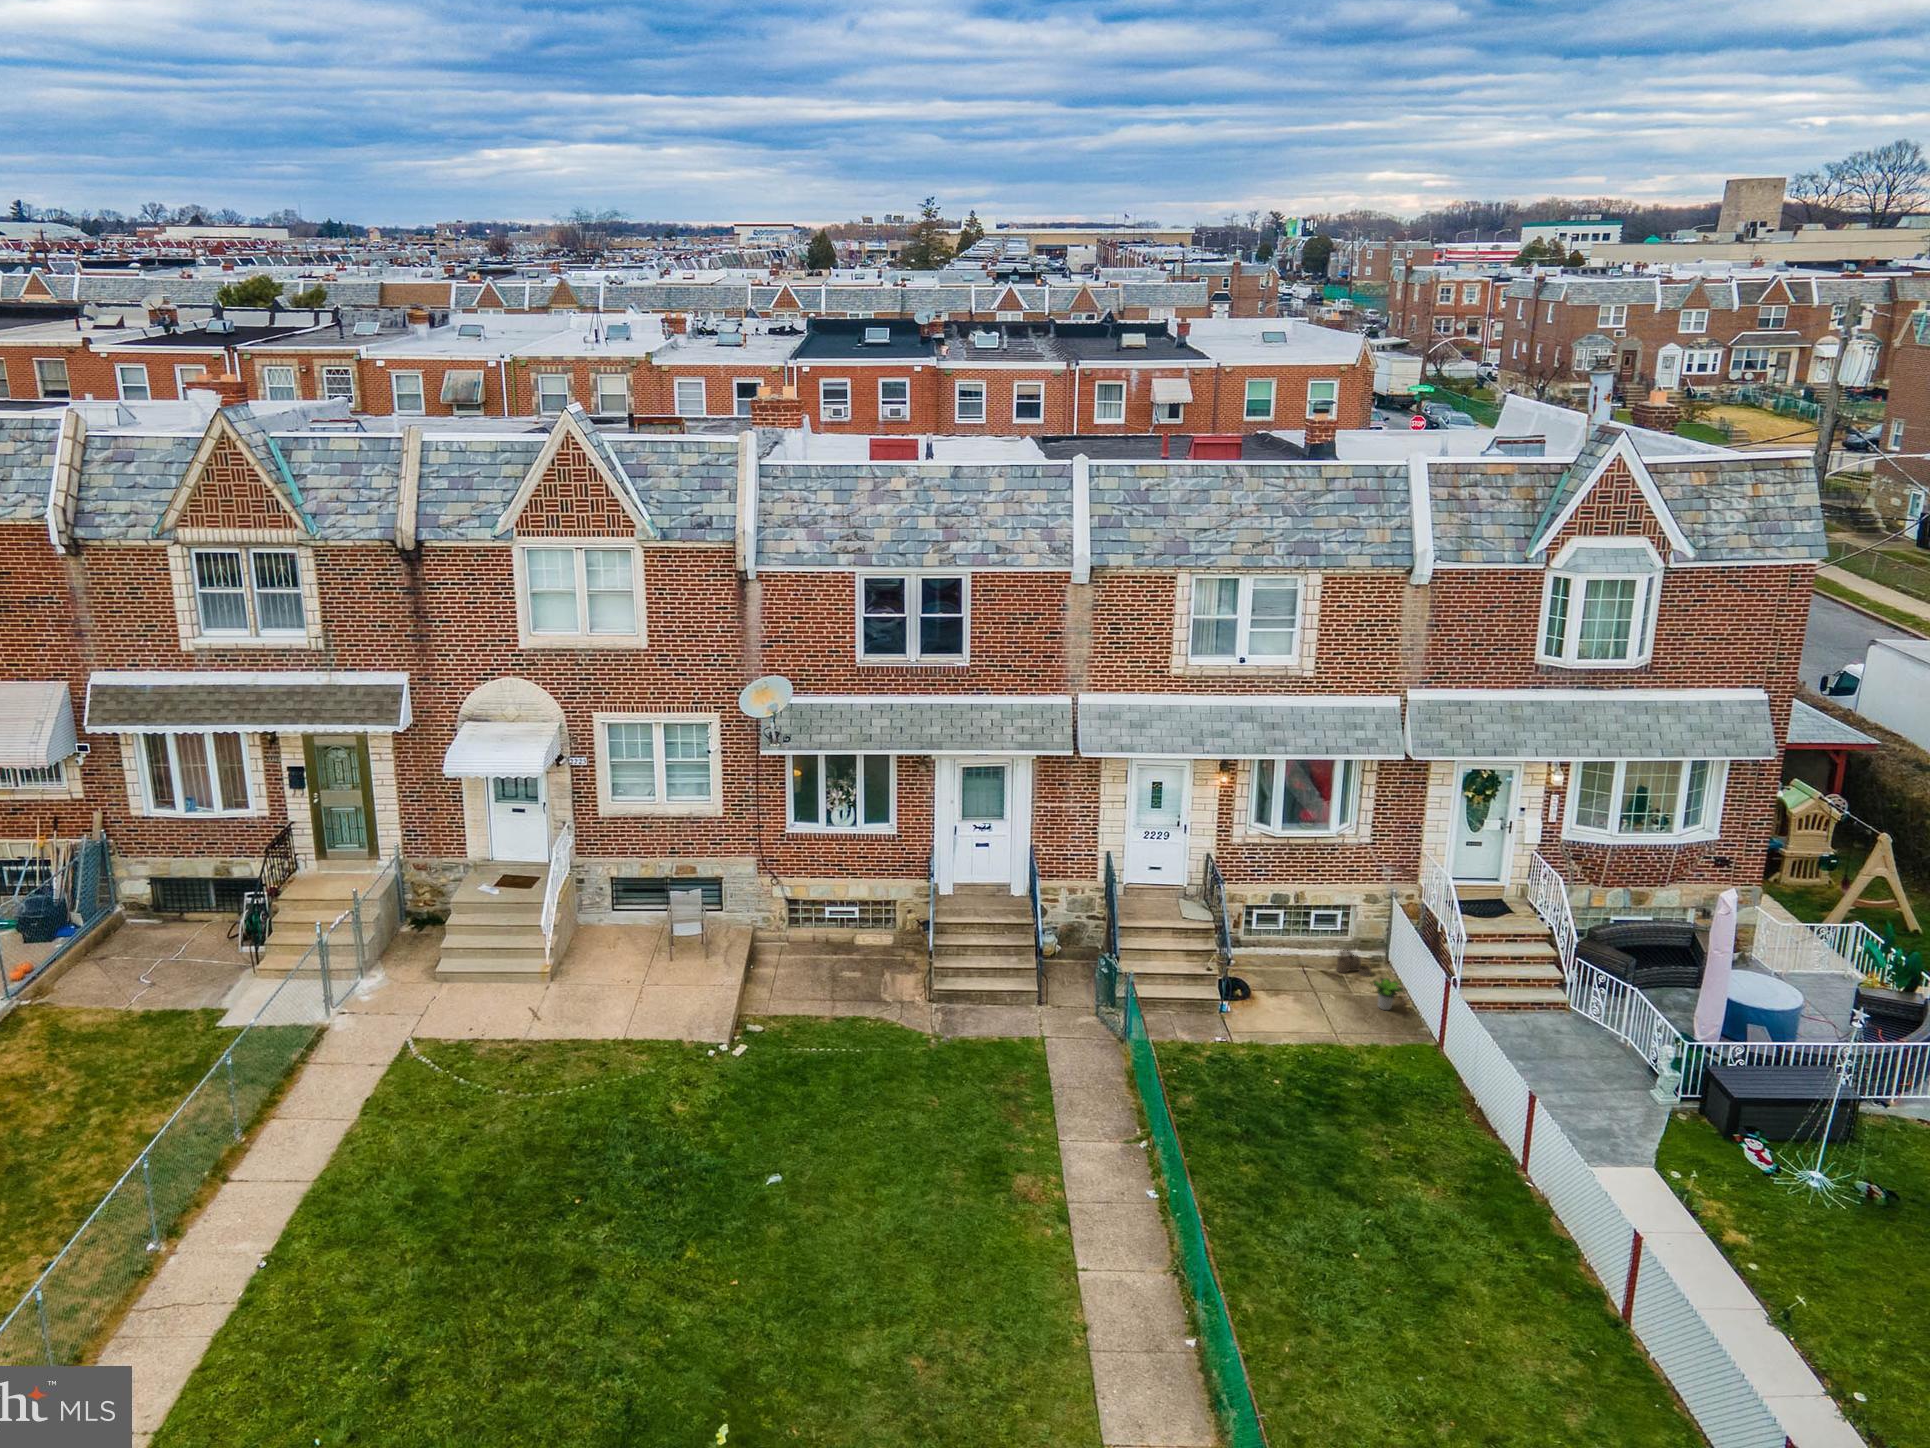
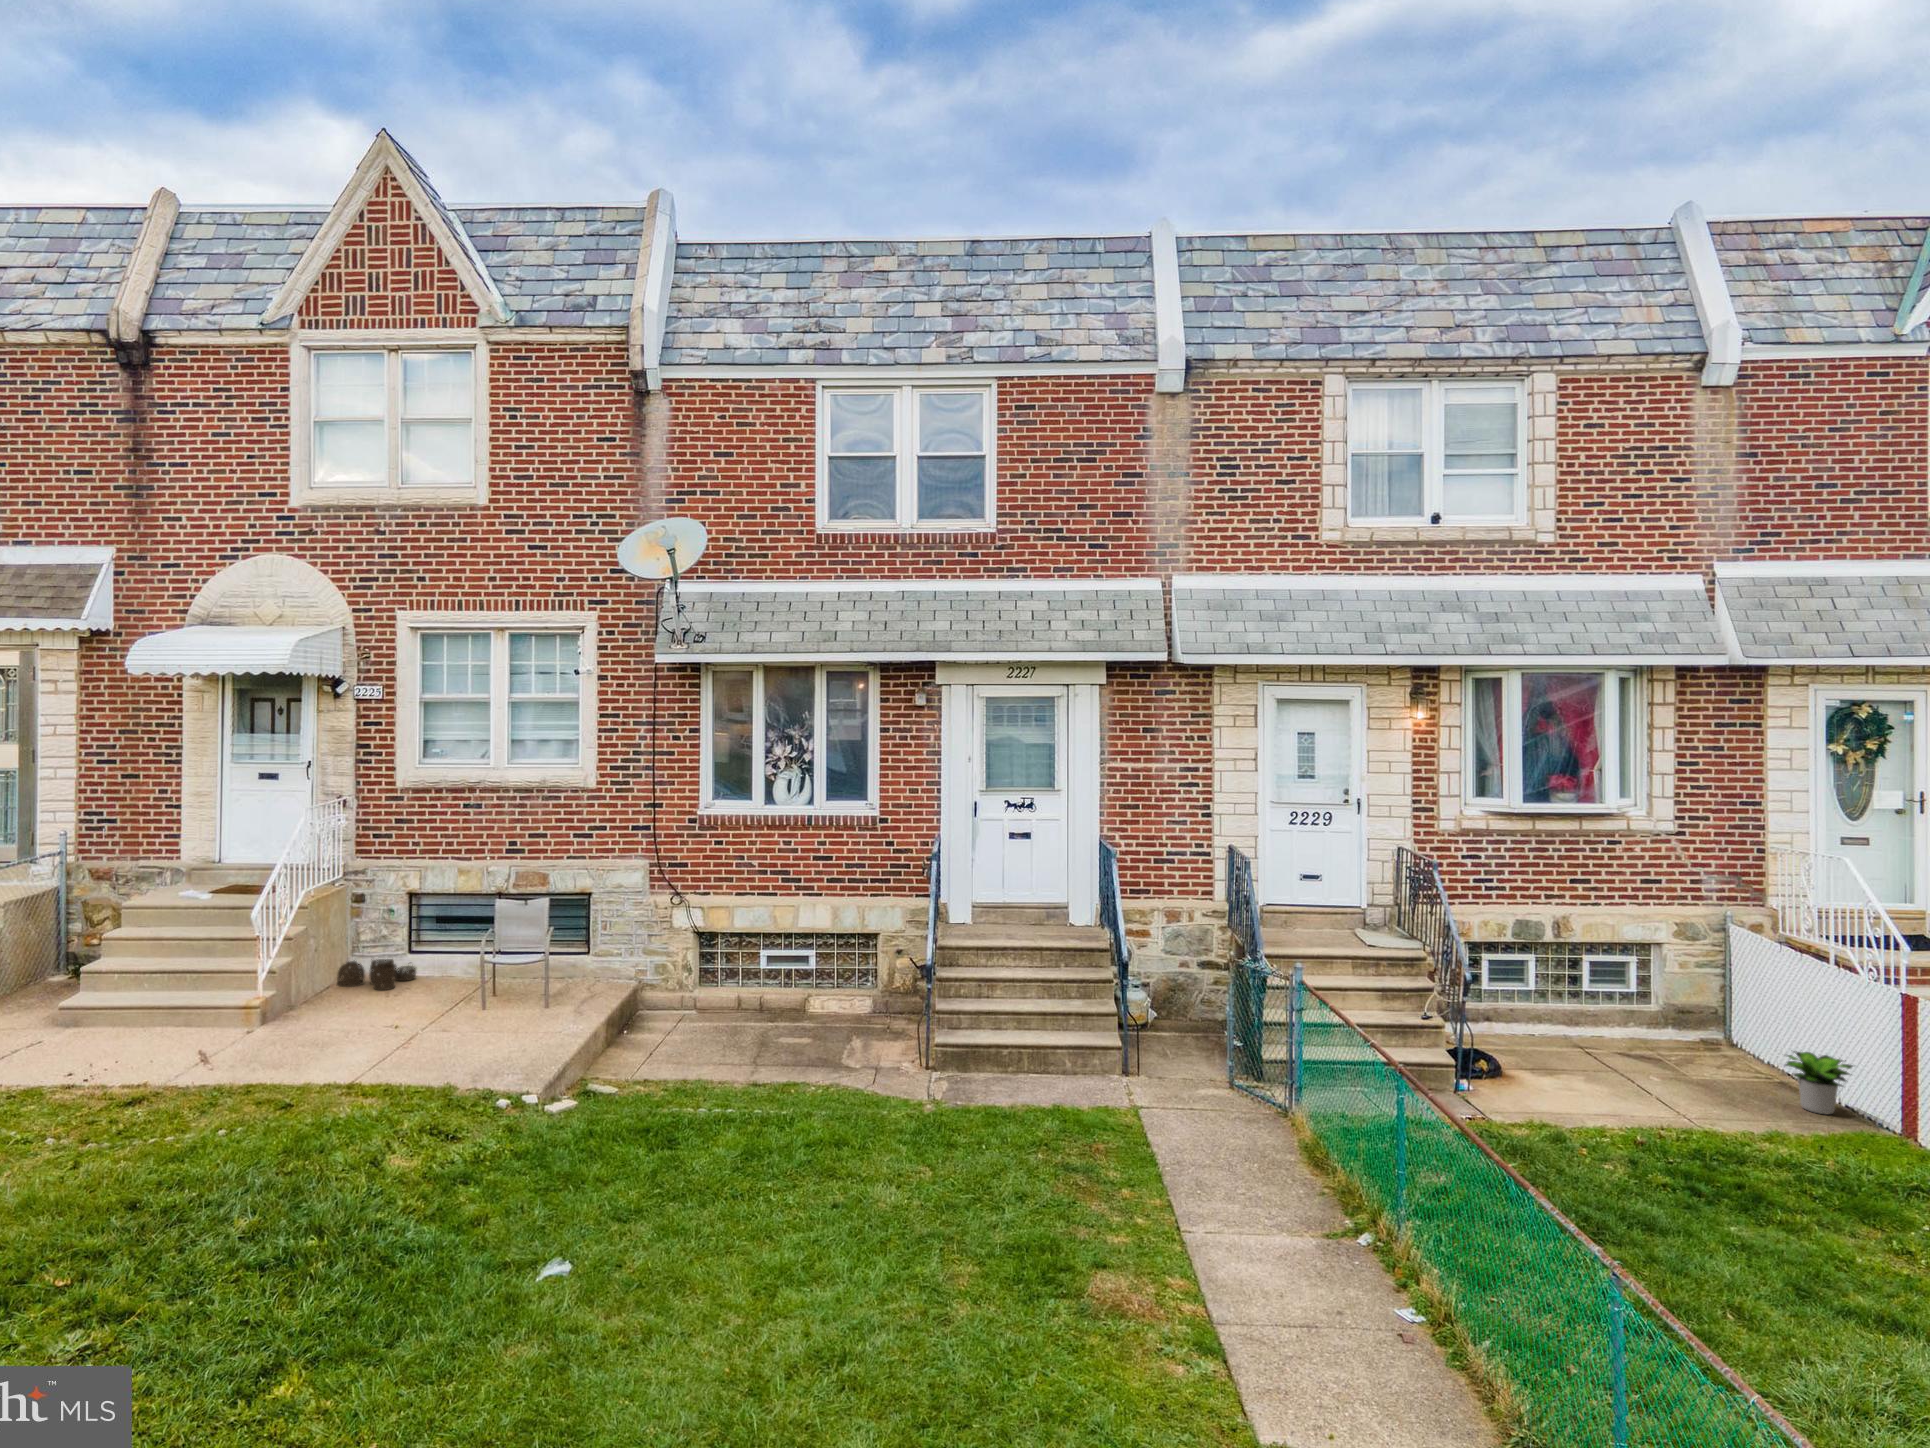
woven basket: present [1336,948,1372,977] -> present [337,959,416,990]

